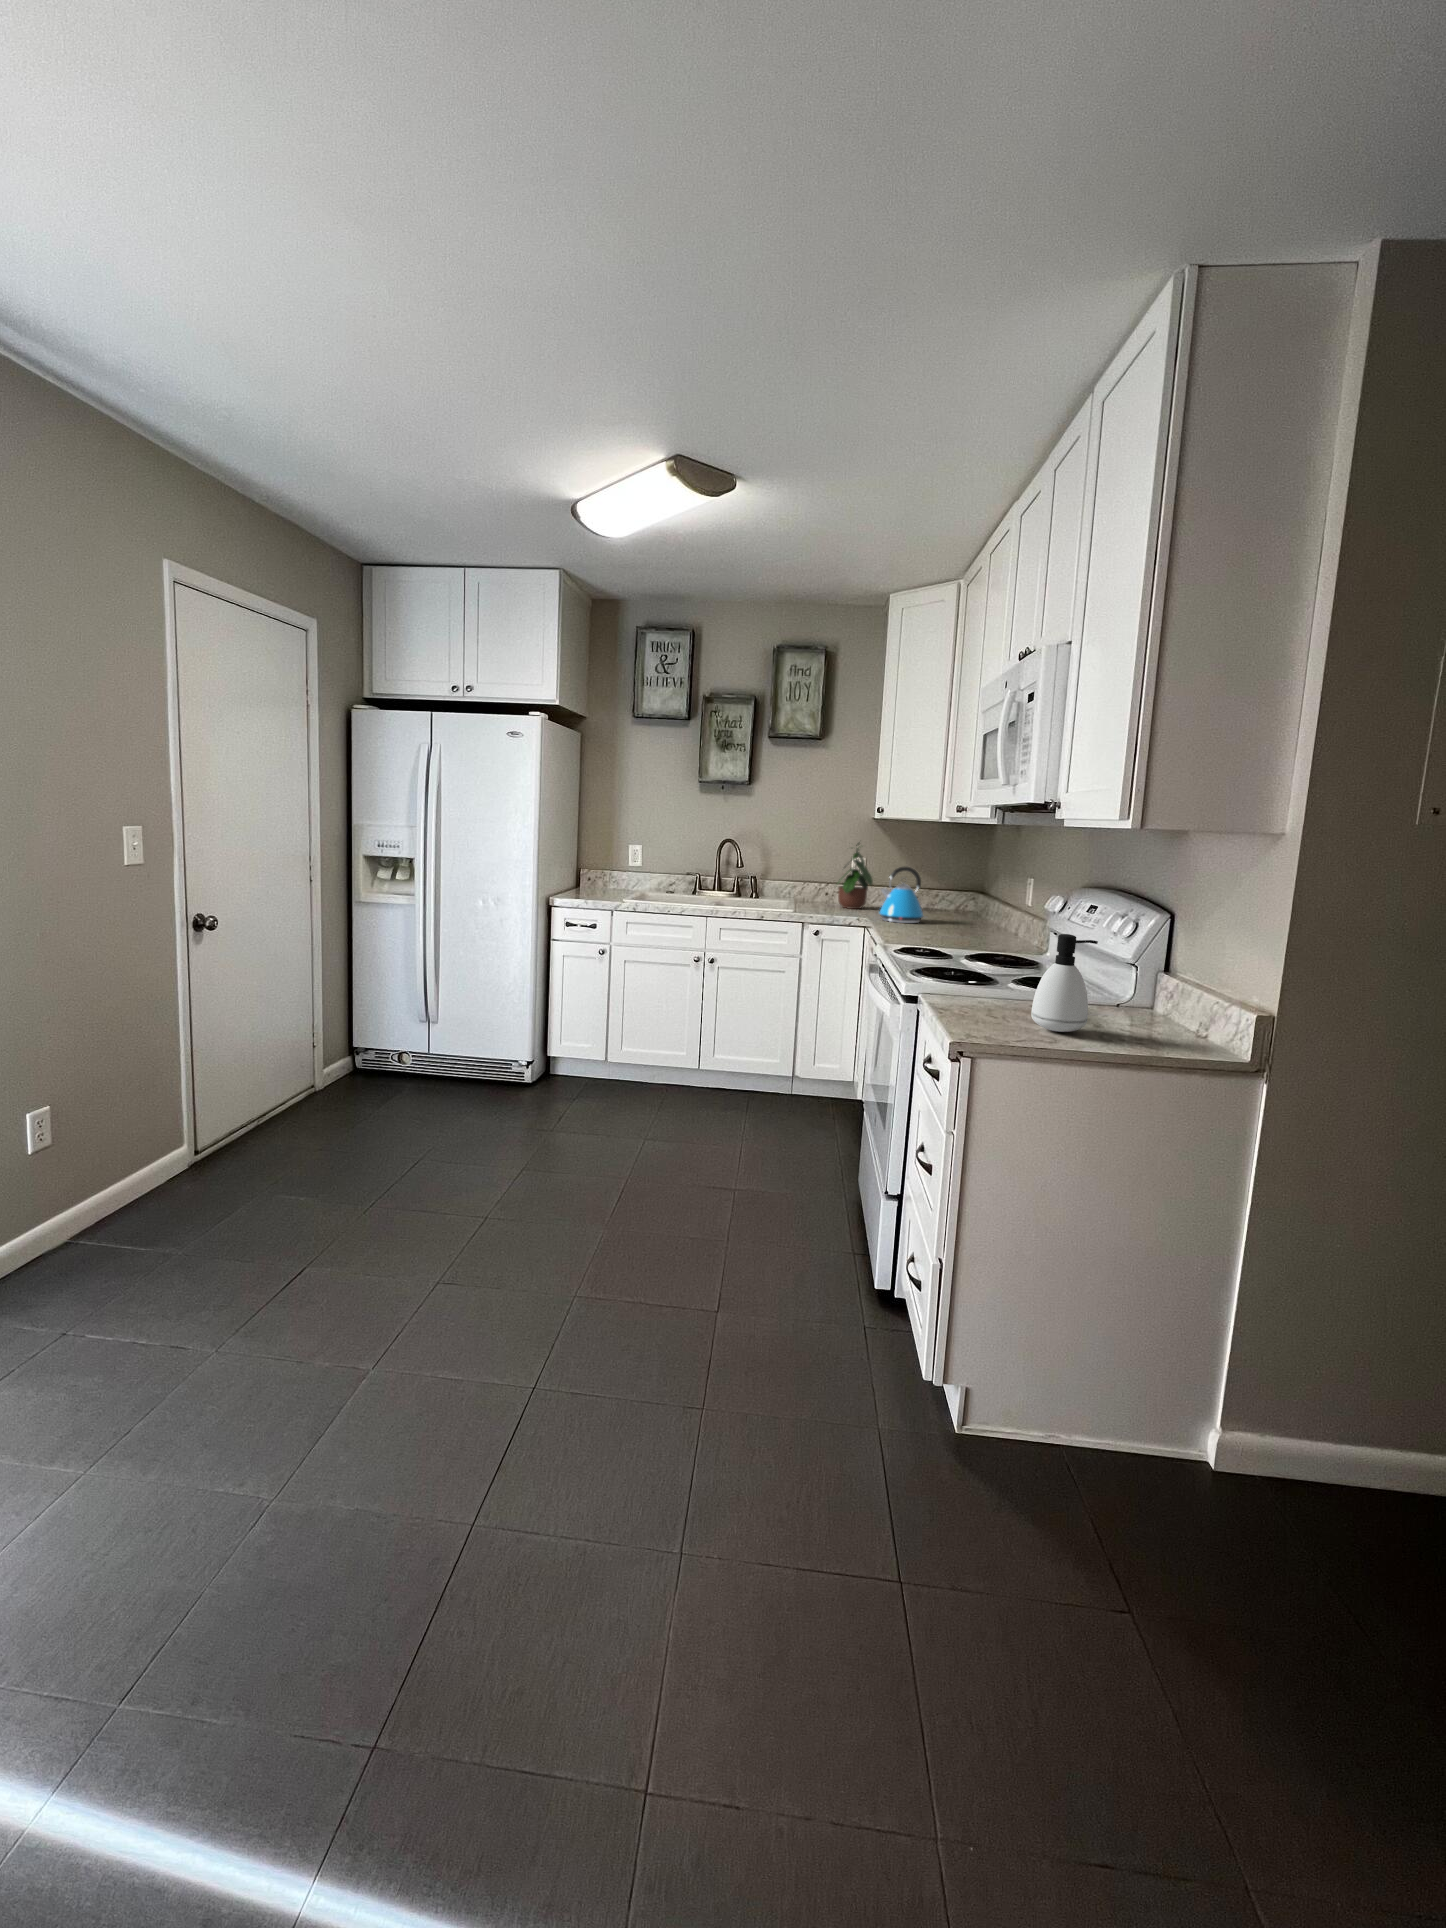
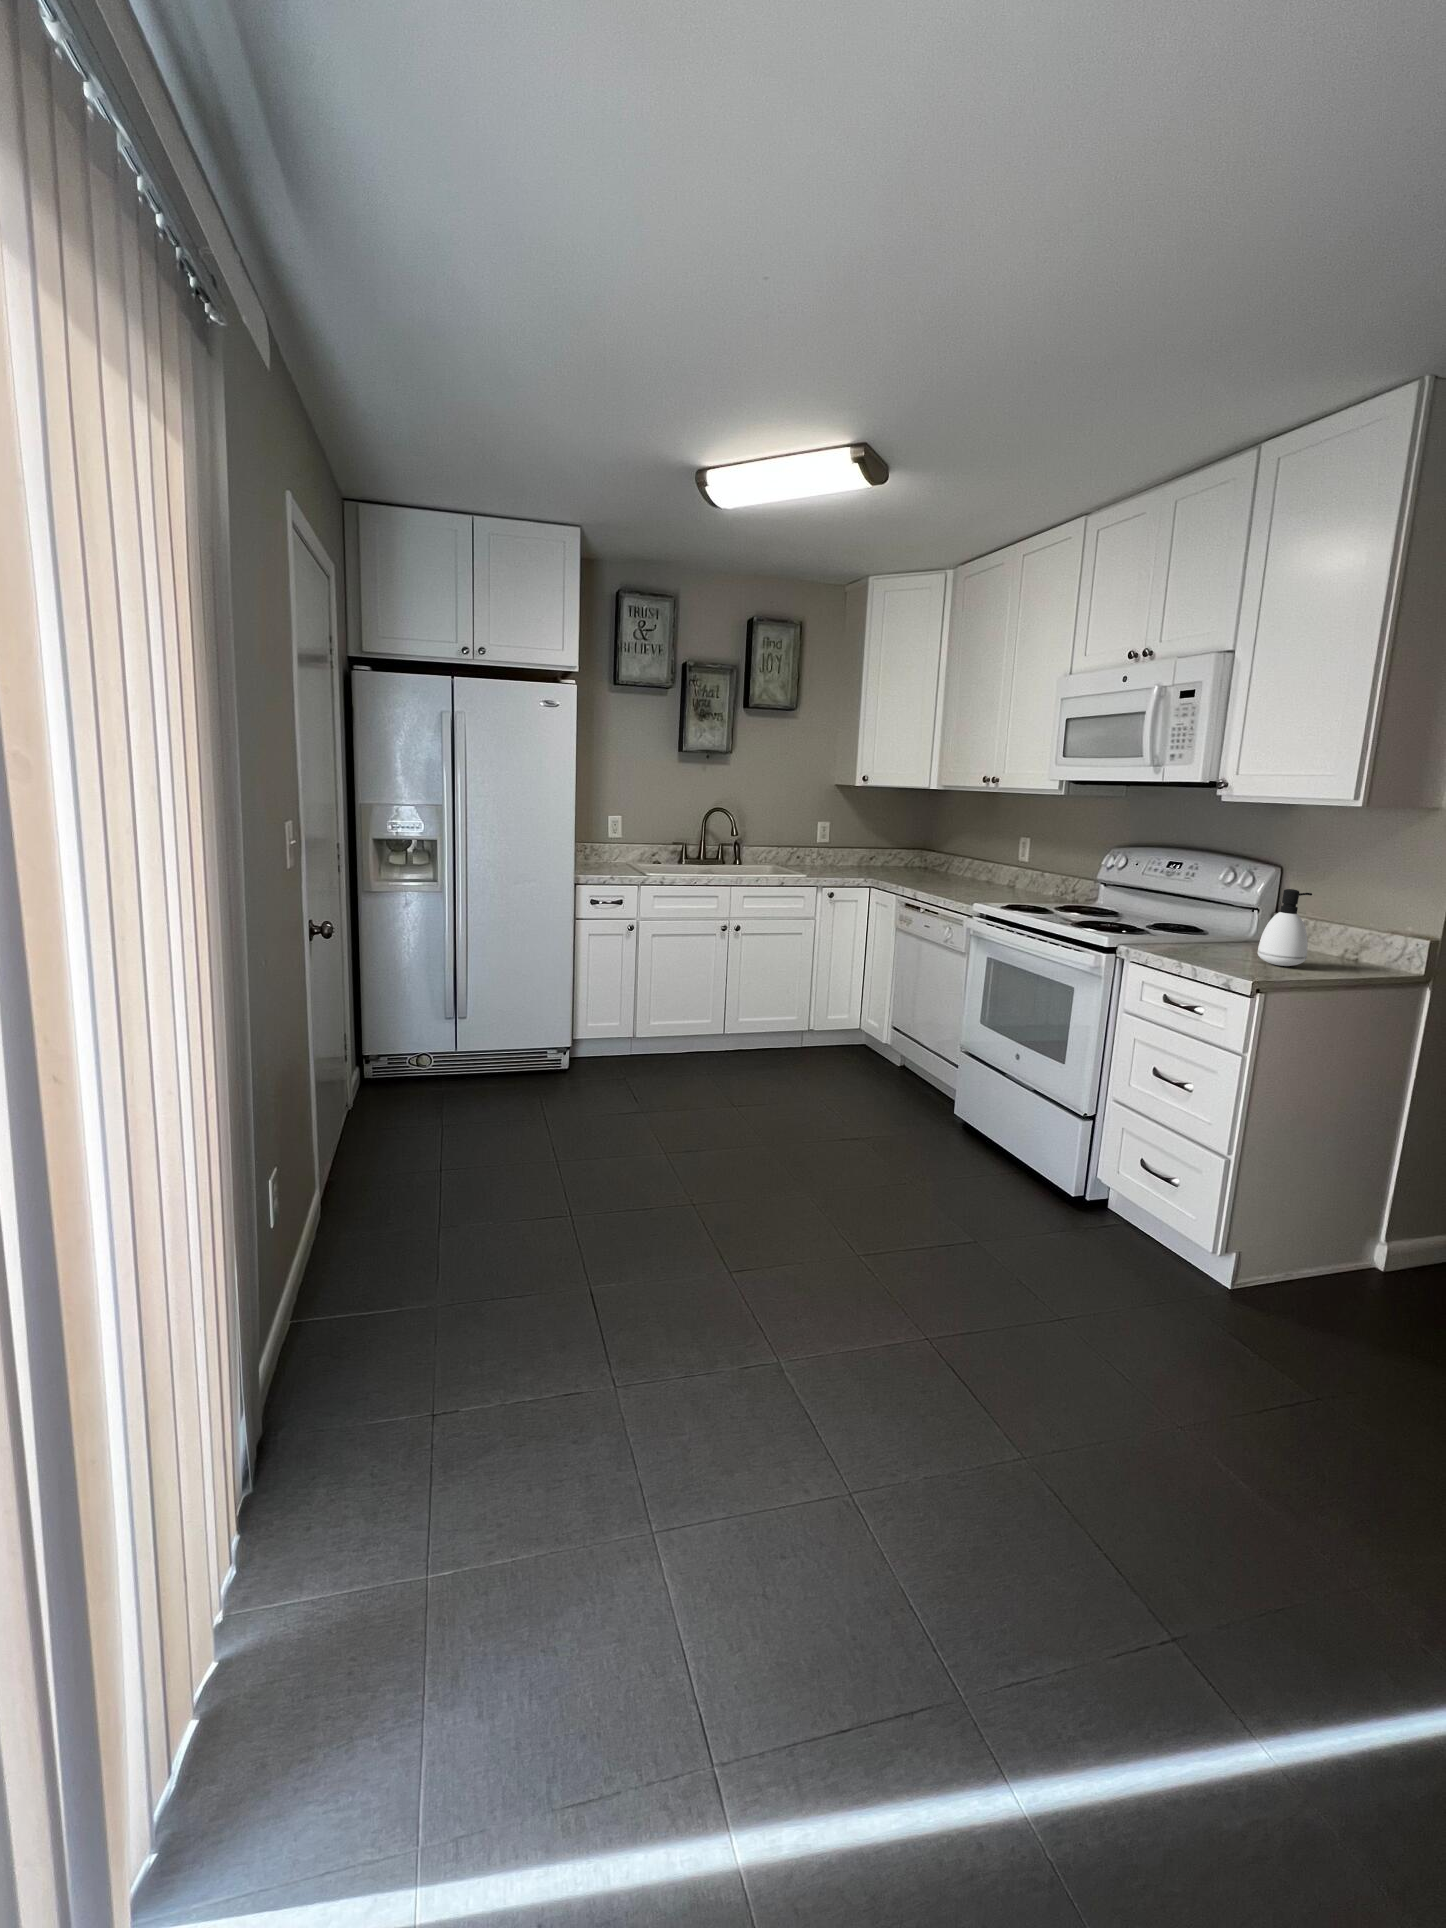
potted plant: present [838,842,873,909] -> none [802,805,844,869]
kettle: present [880,866,923,923] -> none [874,829,915,880]

